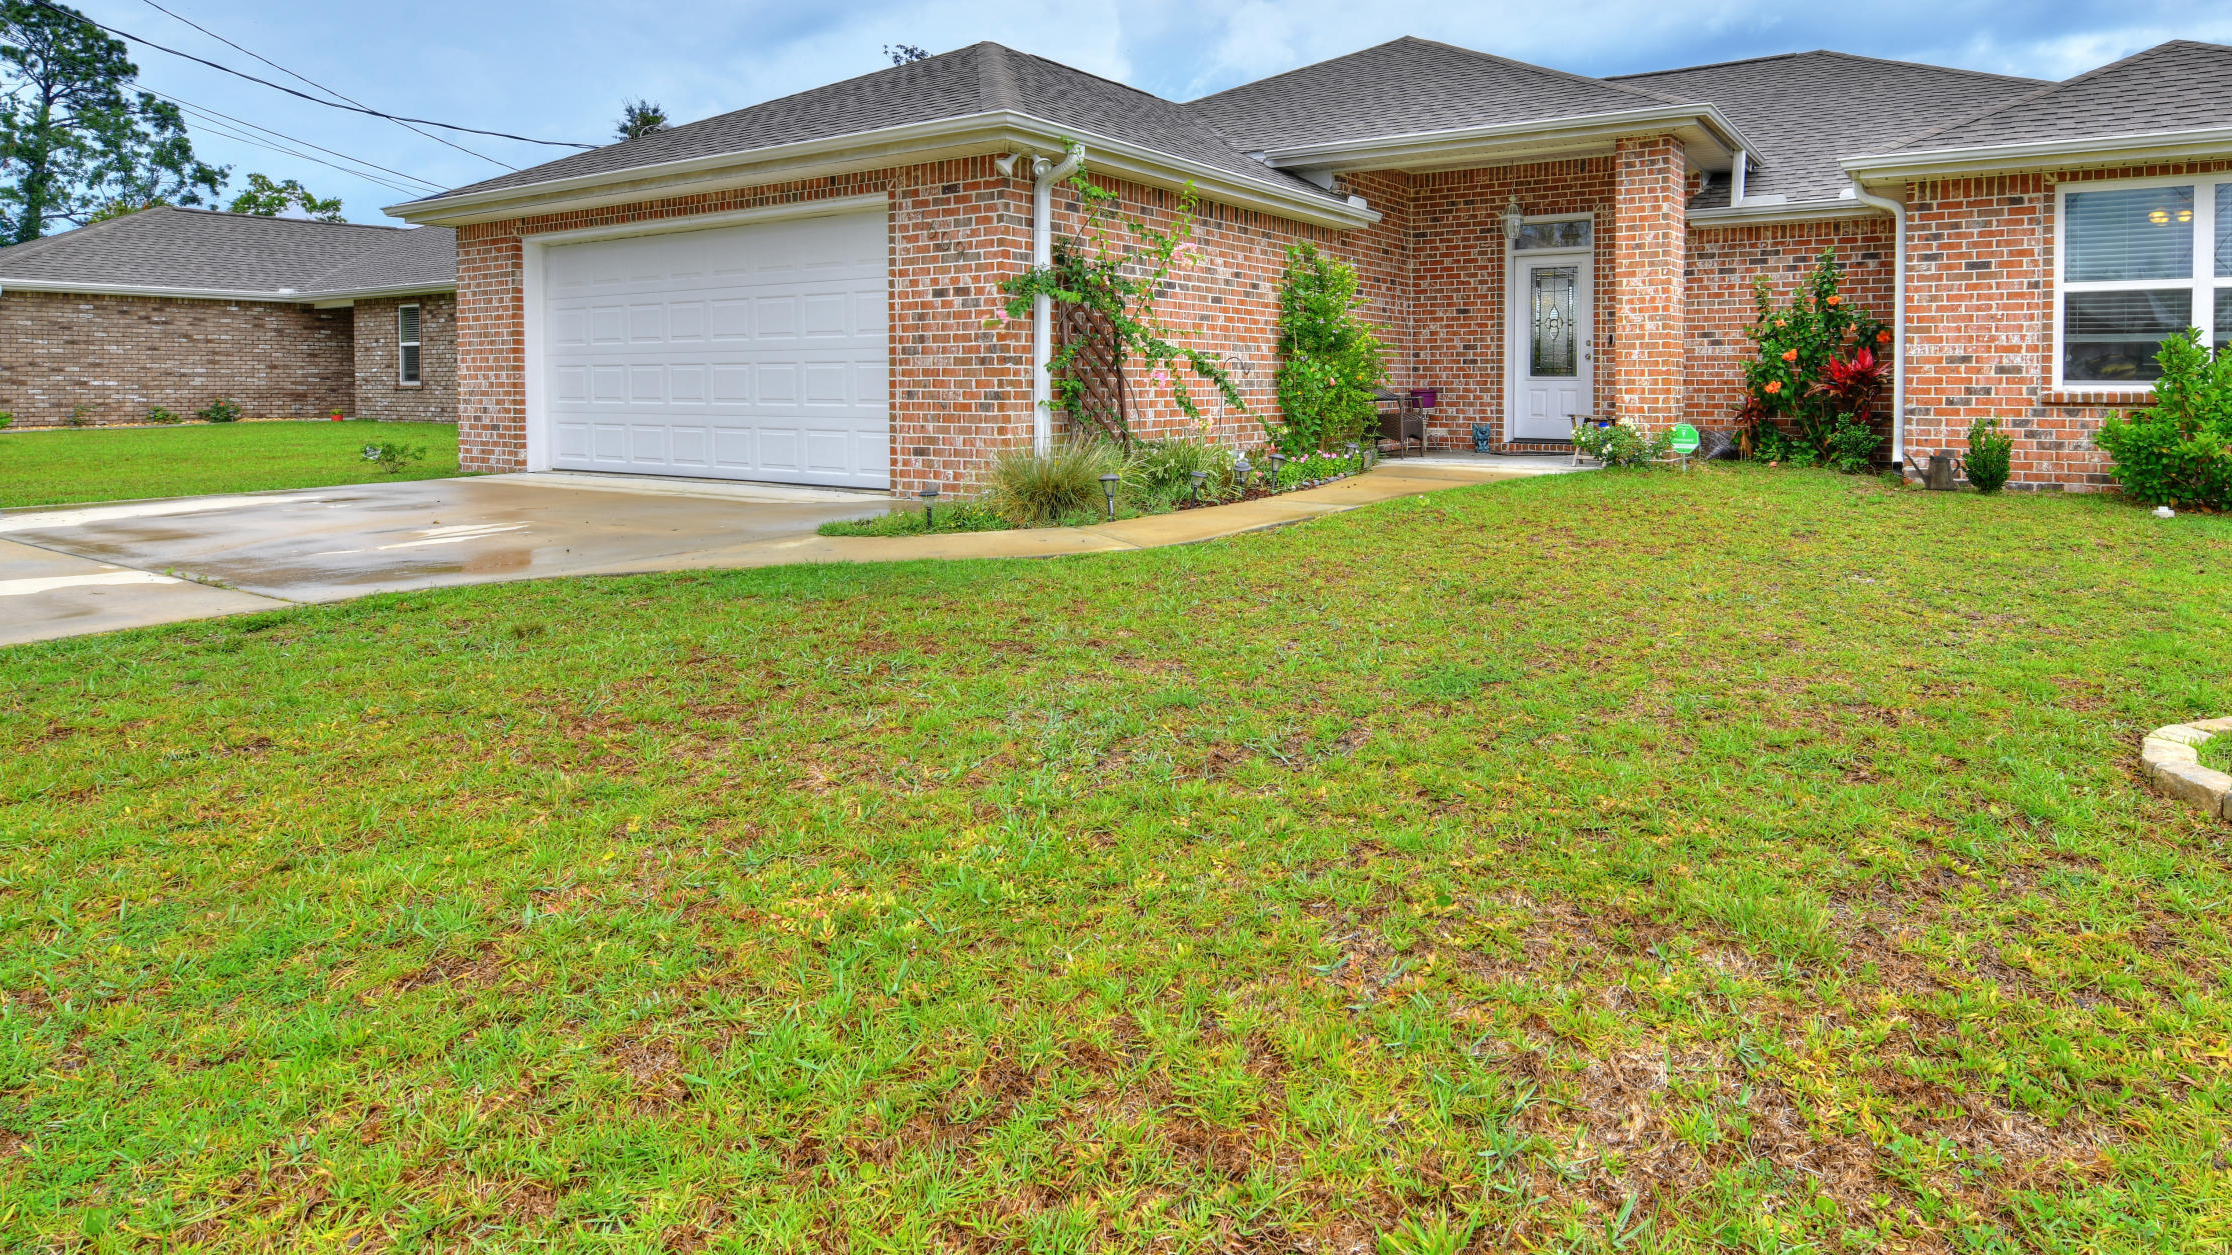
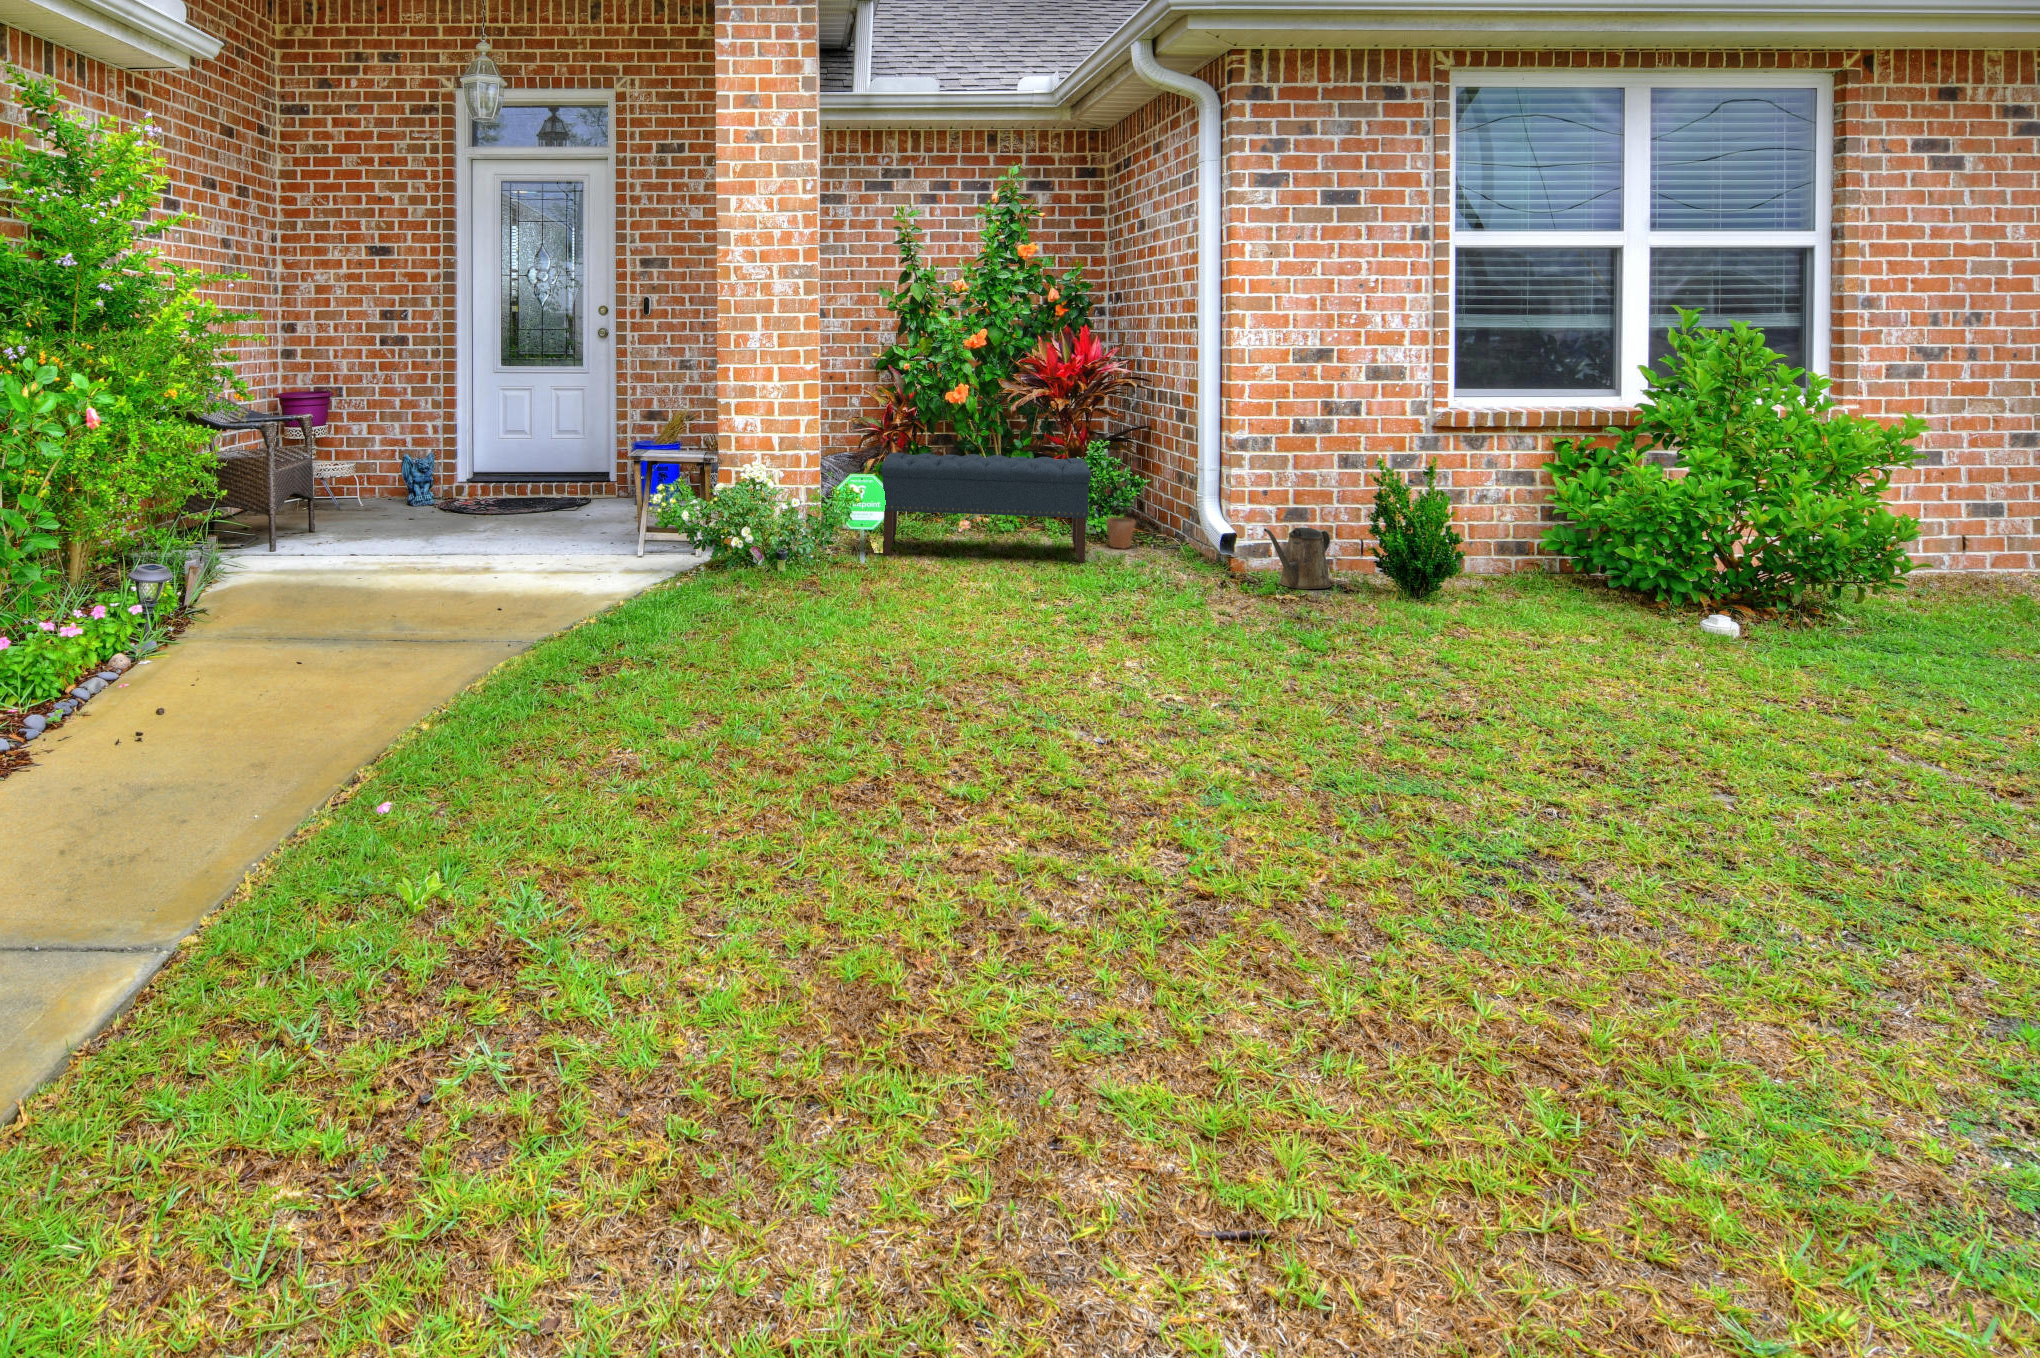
bench: none [1706,418,1835,477] -> present [881,453,1091,562]
potted plant: none [1847,425,1872,475] -> present [1105,462,1137,549]

